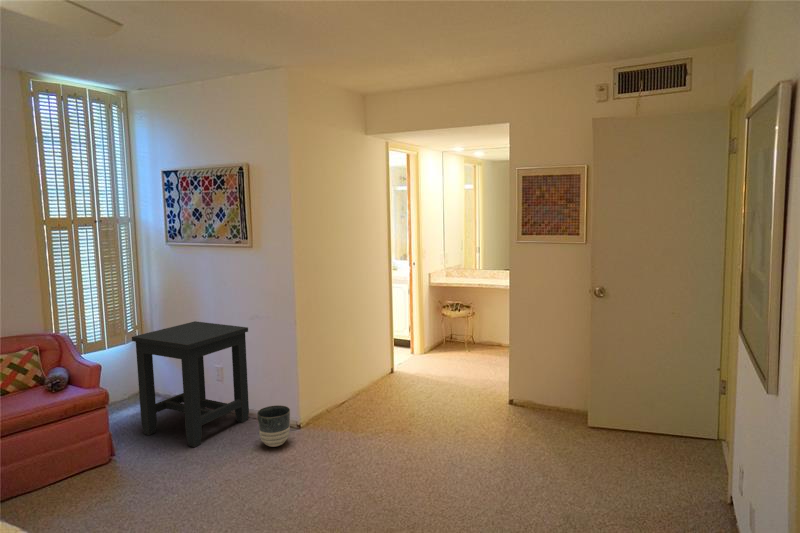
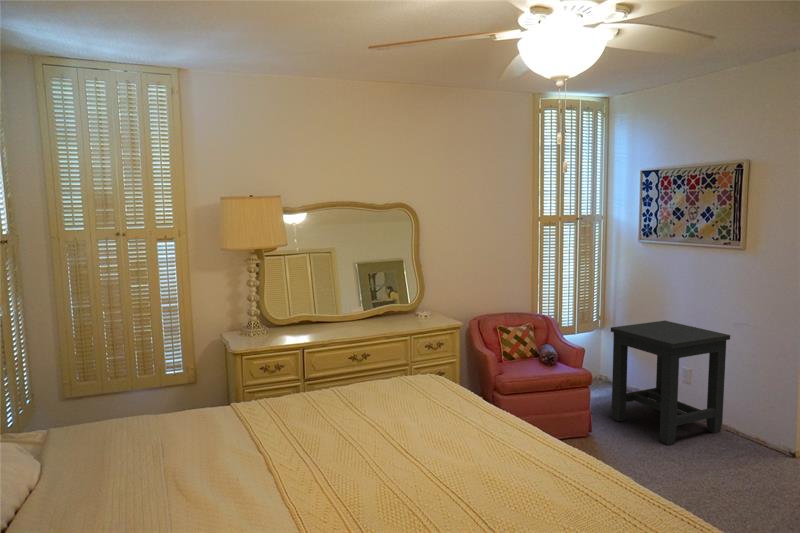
planter: present [257,405,290,447] -> none [744,424,786,470]

